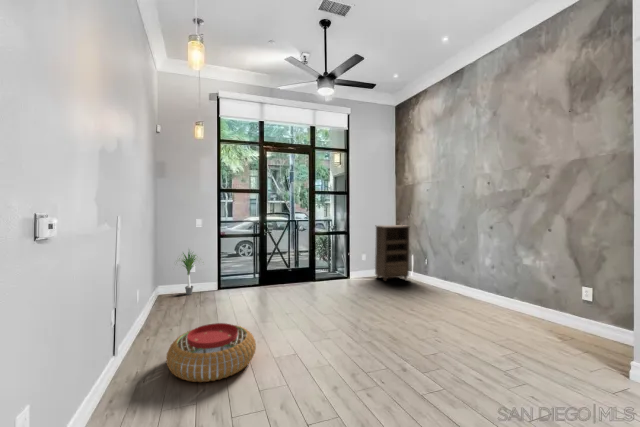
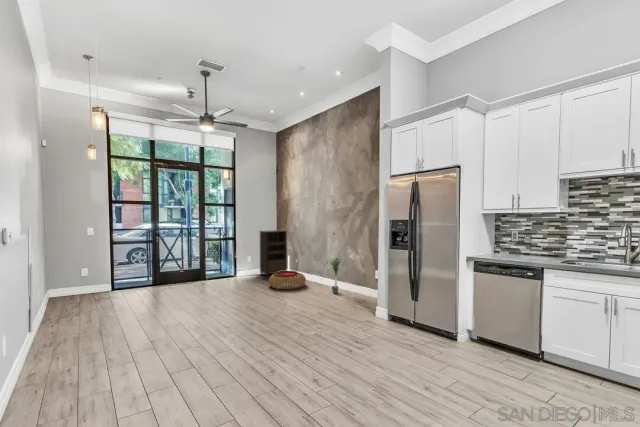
potted plant: present [182,252,196,295] -> present [331,257,341,293]
pouf: present [167,323,256,382] -> present [269,271,306,290]

